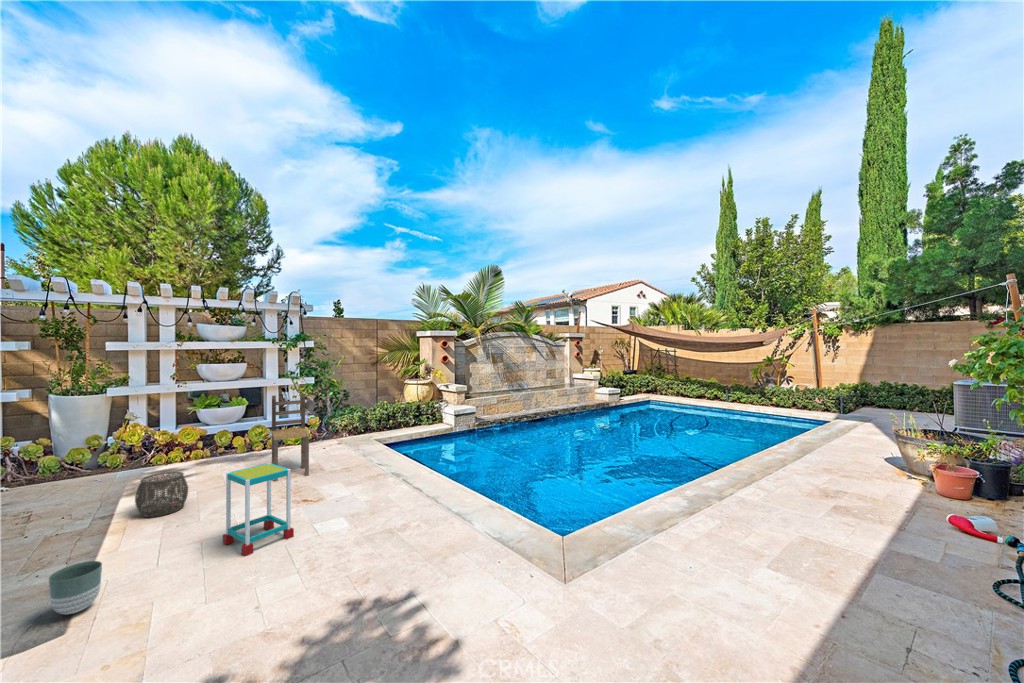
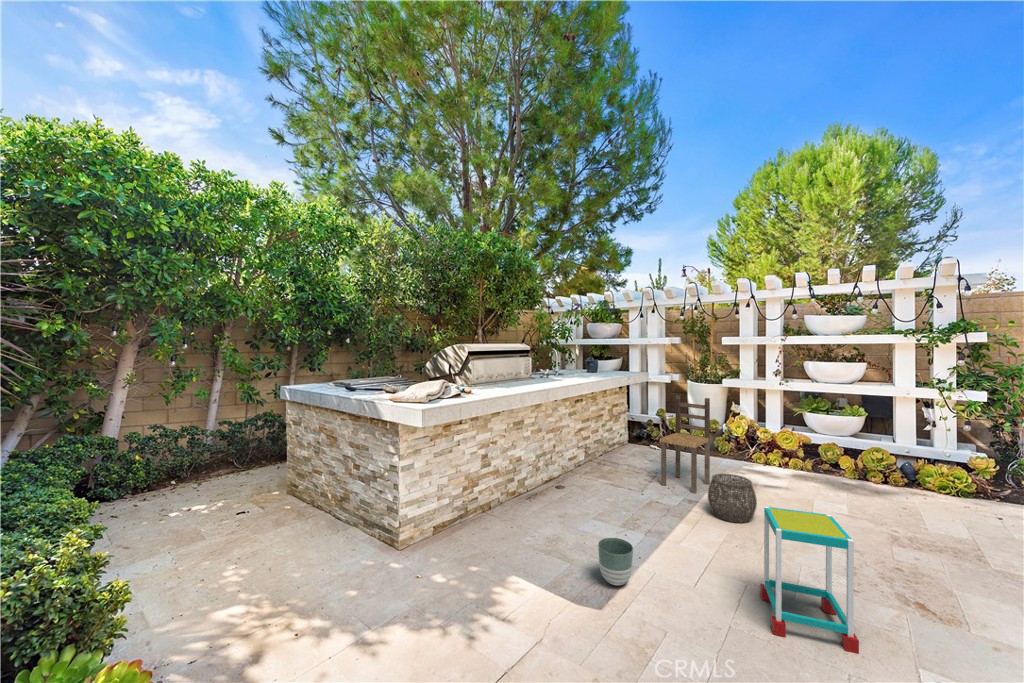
chair: present [272,394,309,481] -> present [661,395,710,494]

